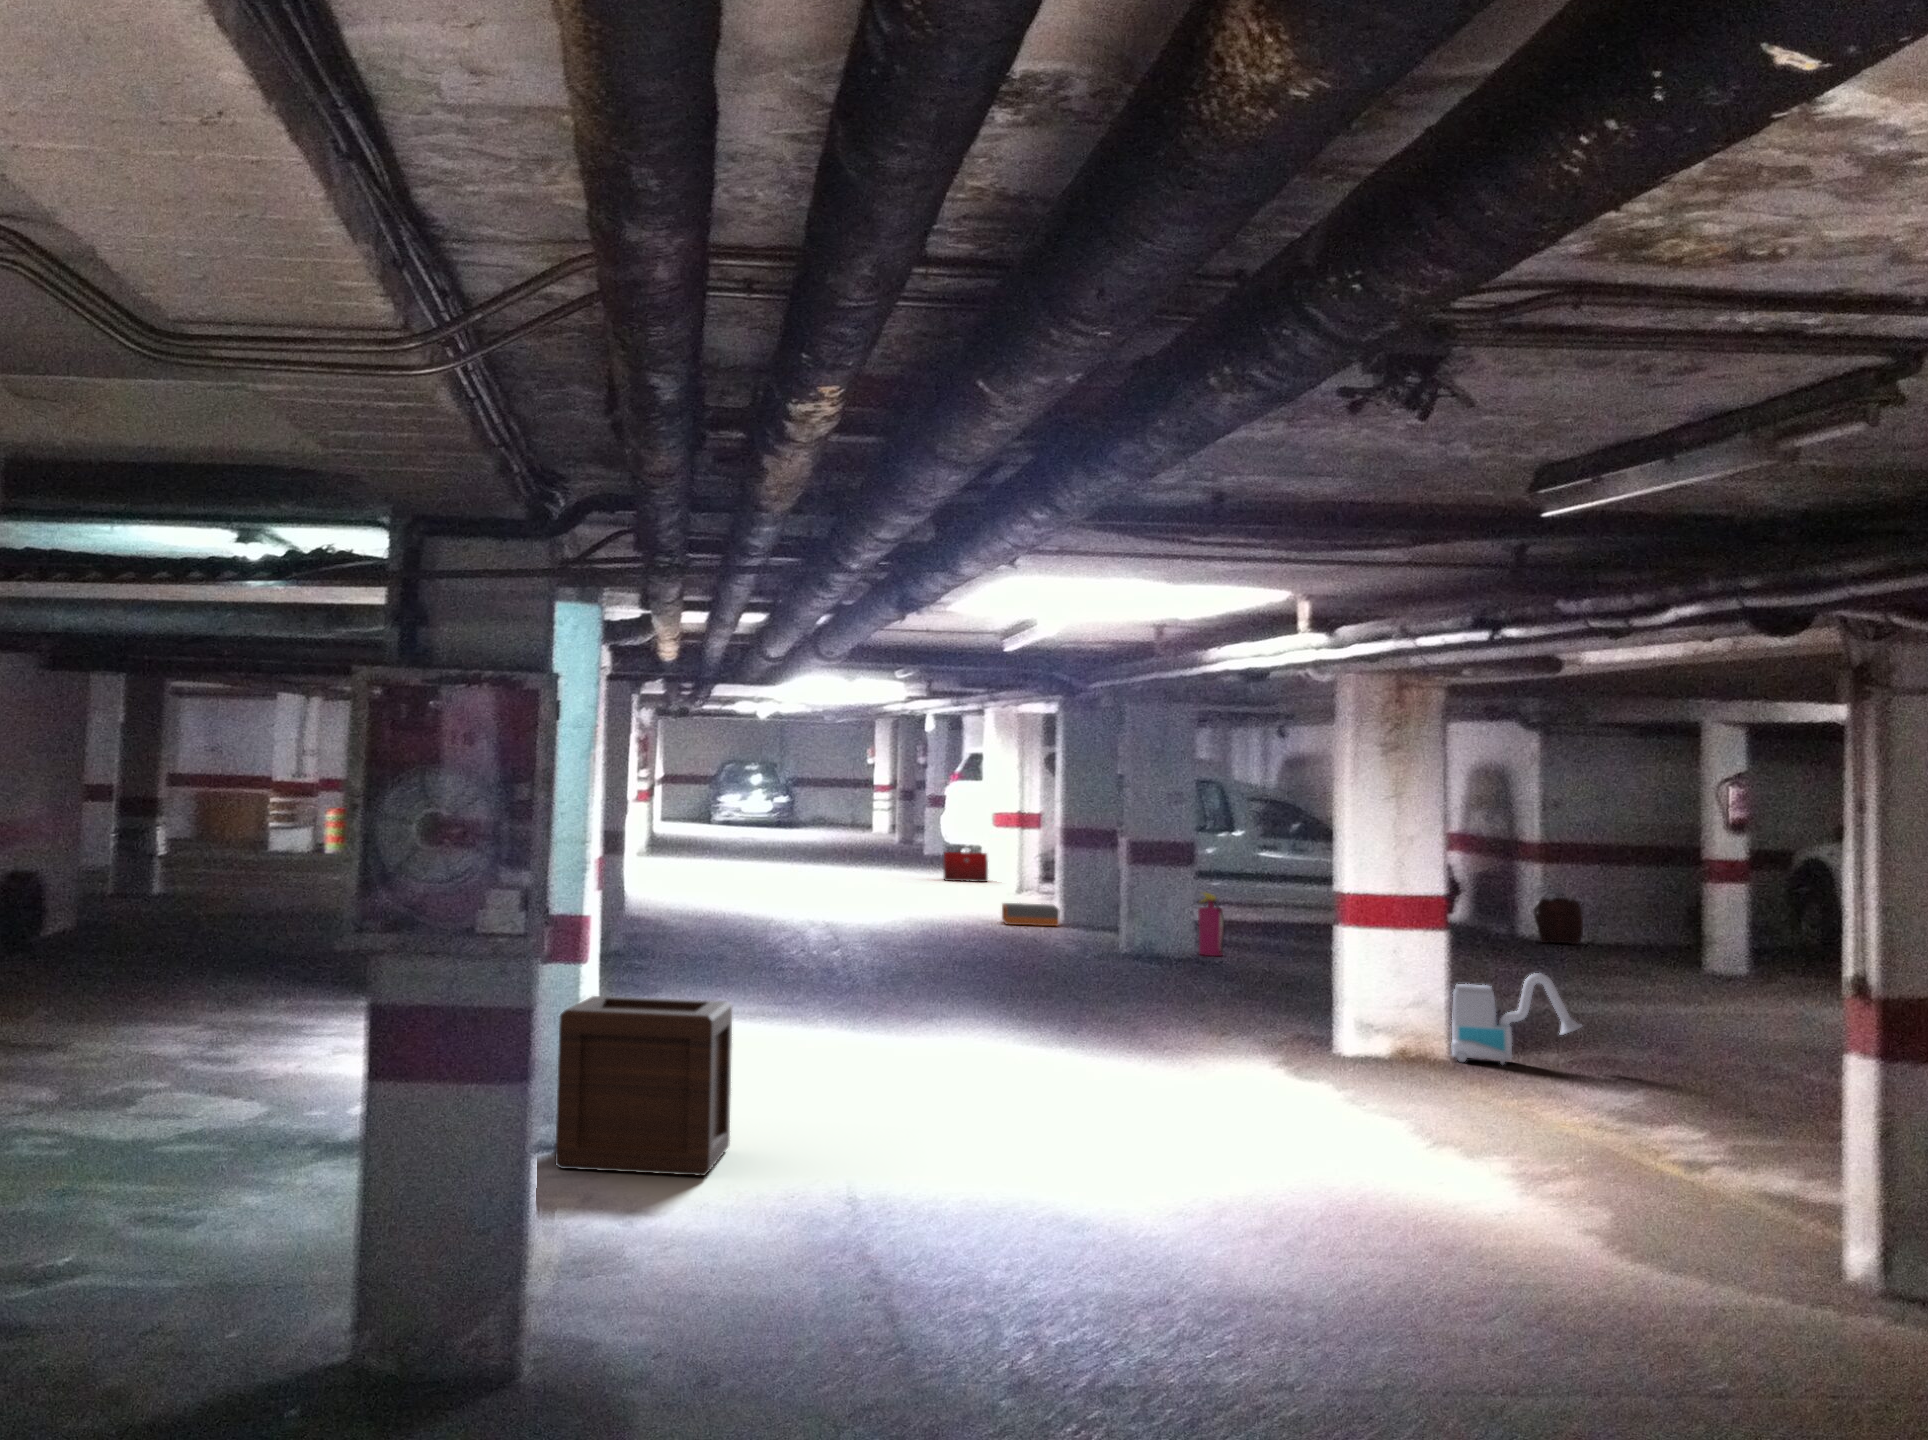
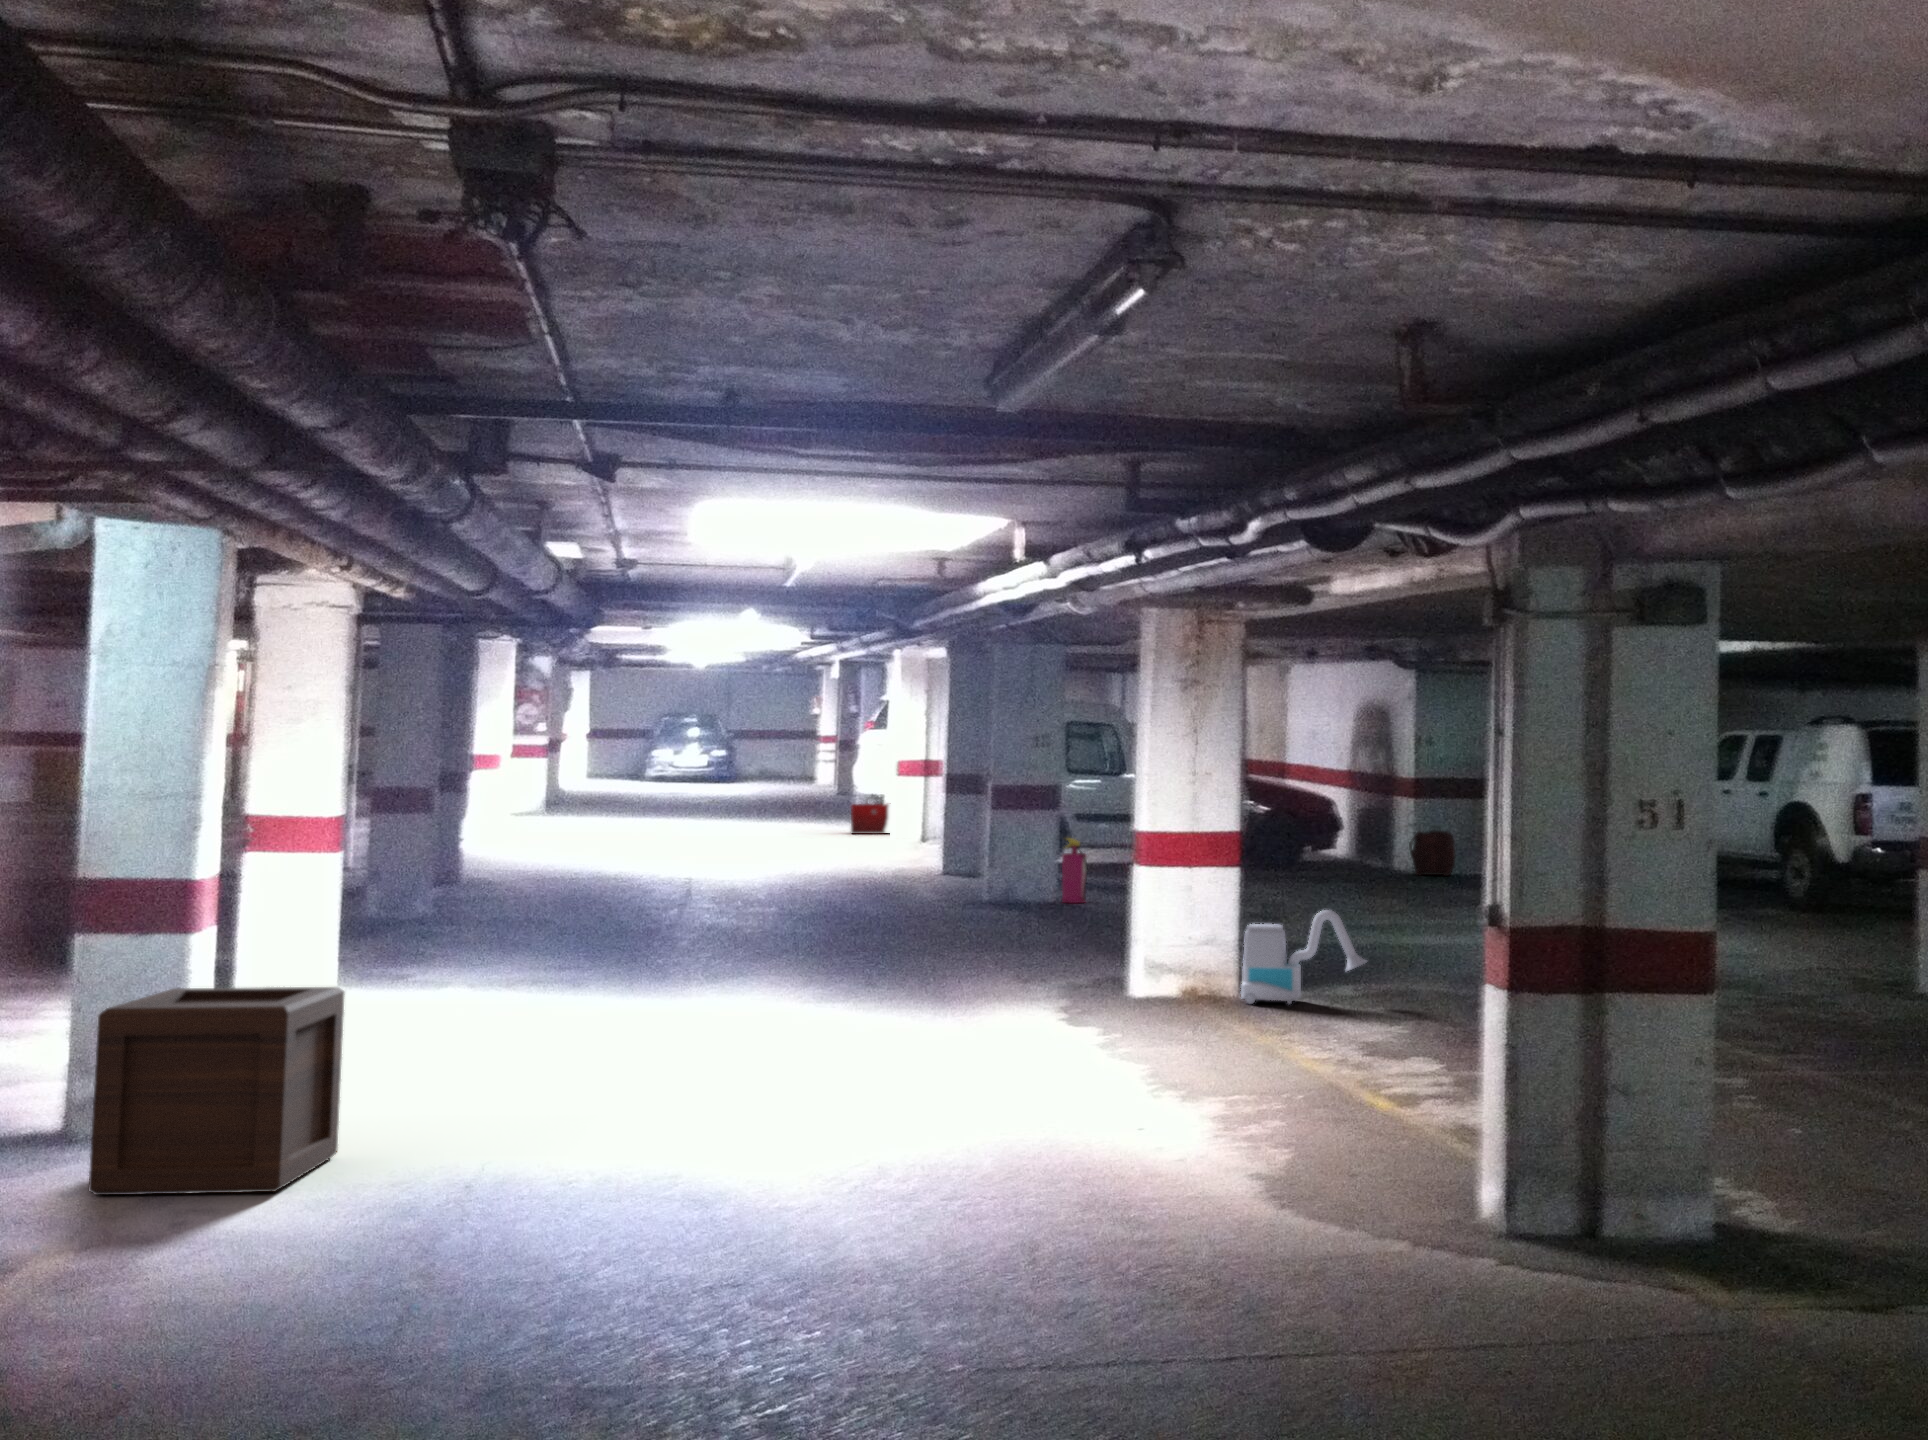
storage box: present [1002,903,1060,926] -> none [878,856,936,878]

